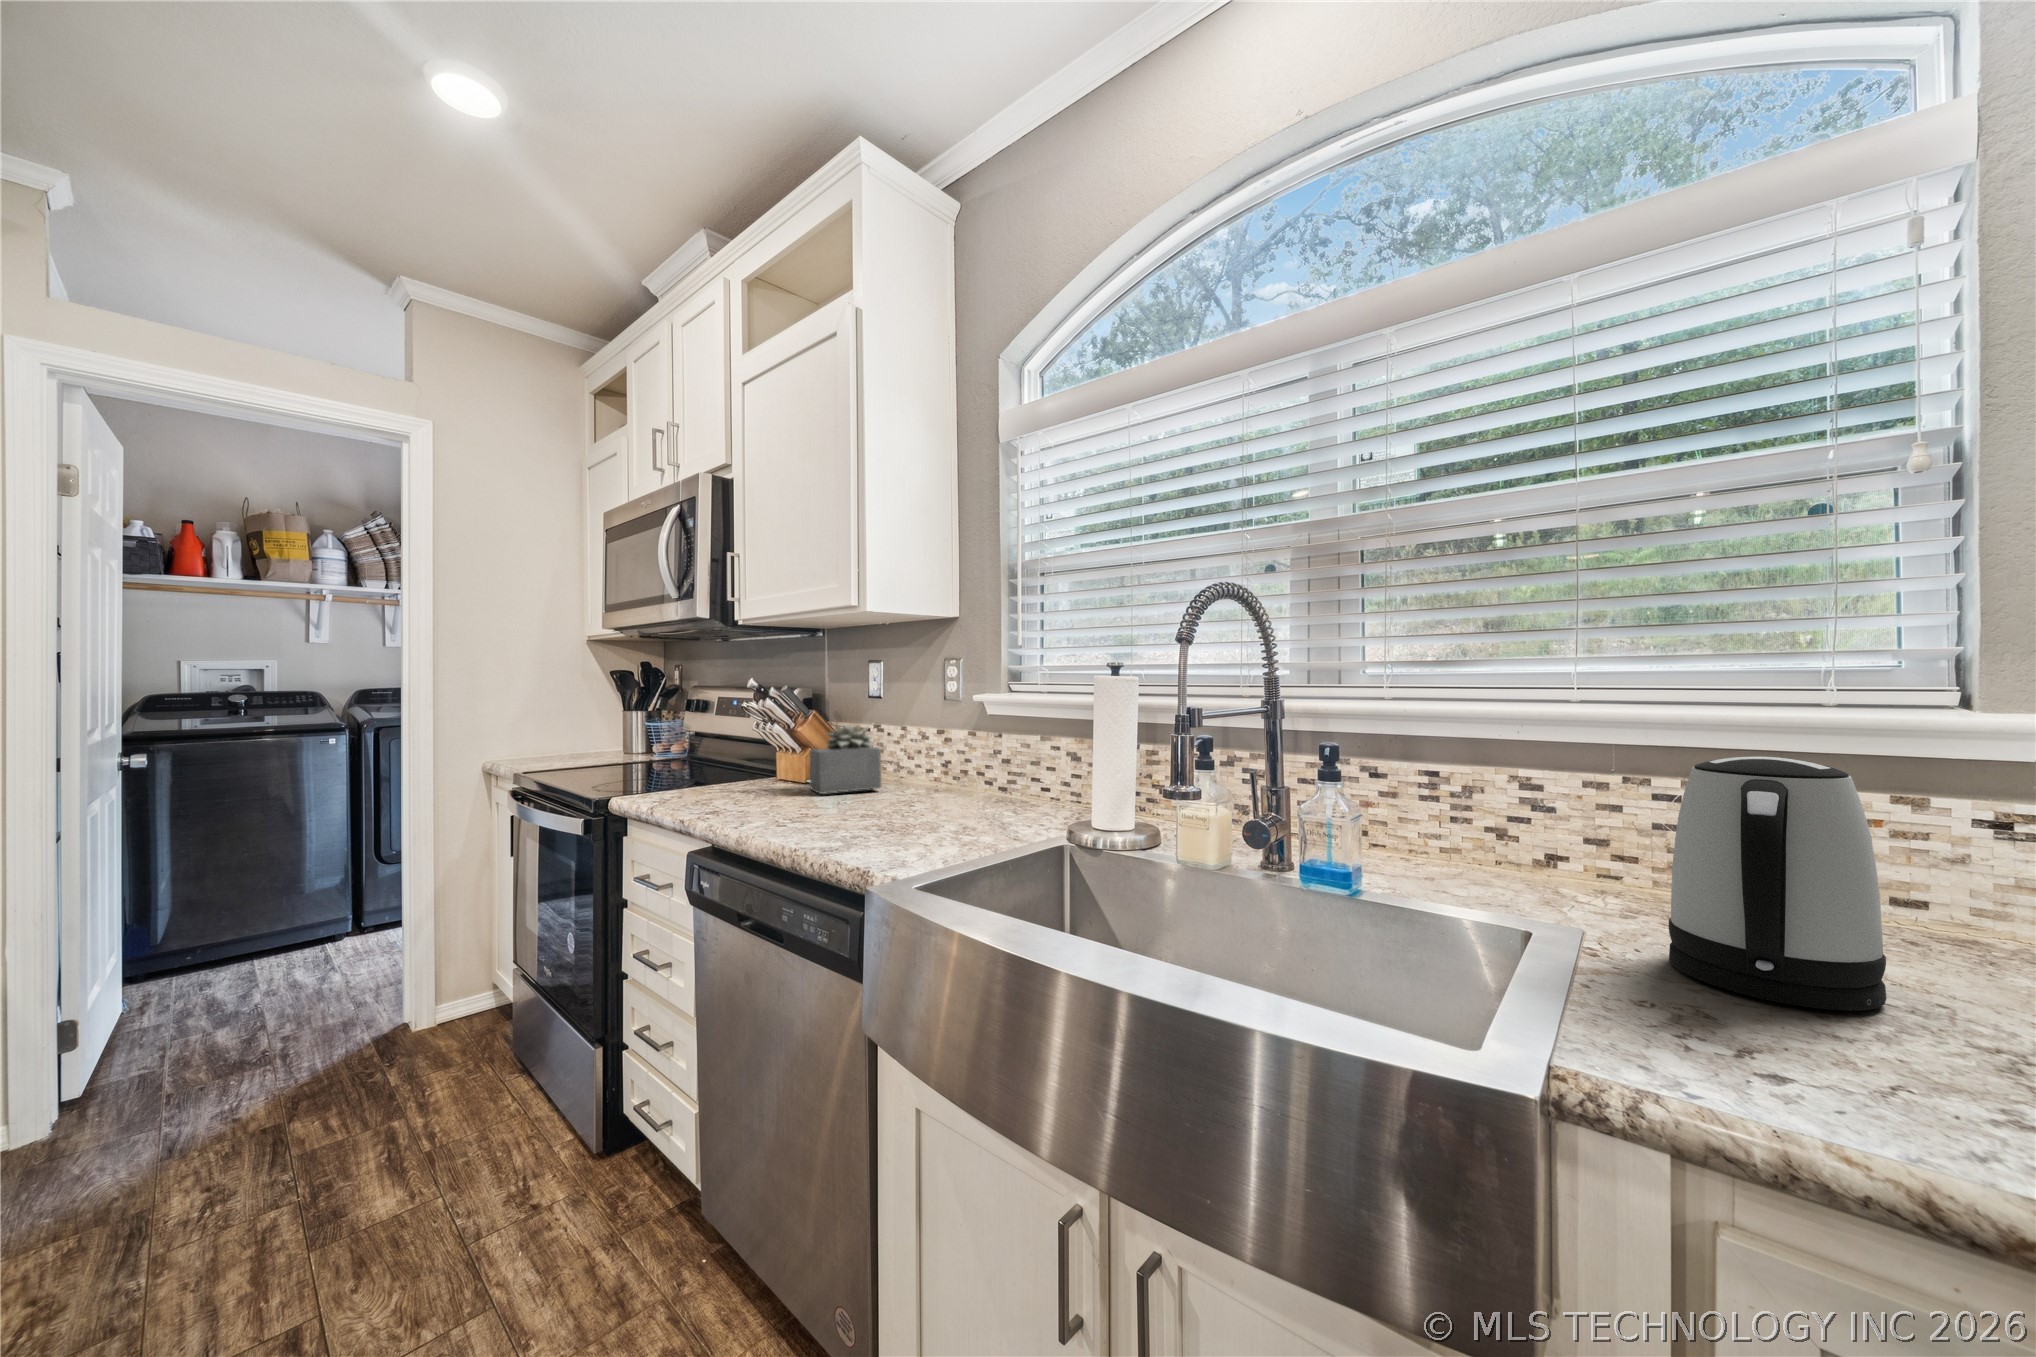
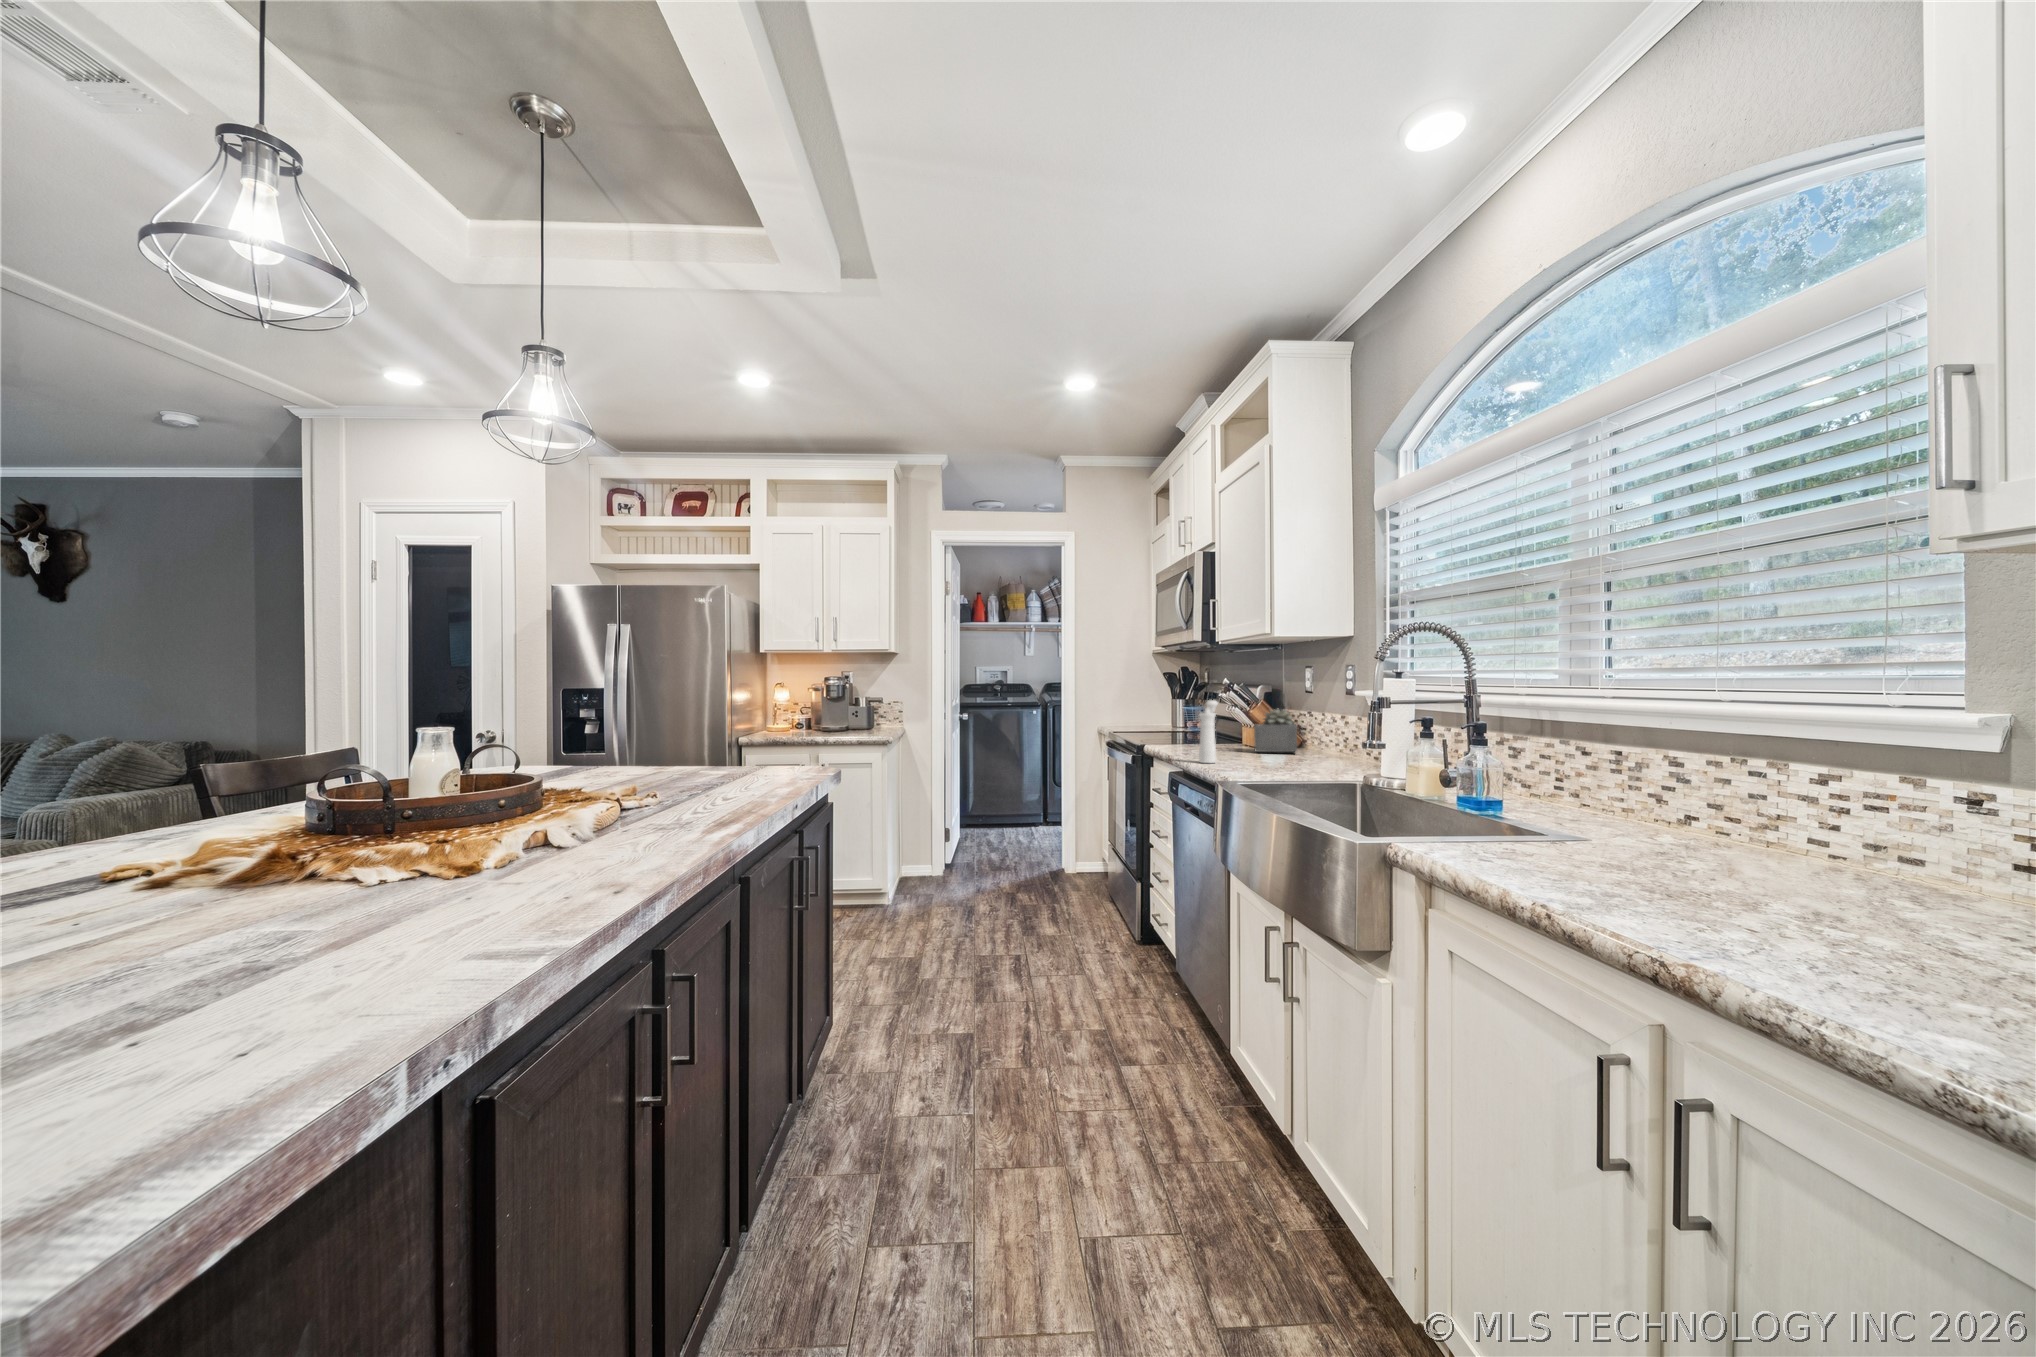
pepper mill: none [763,715,795,831] -> present [1199,700,1218,763]
kettle: present [1669,757,1887,1011] -> none [1548,732,1687,871]

